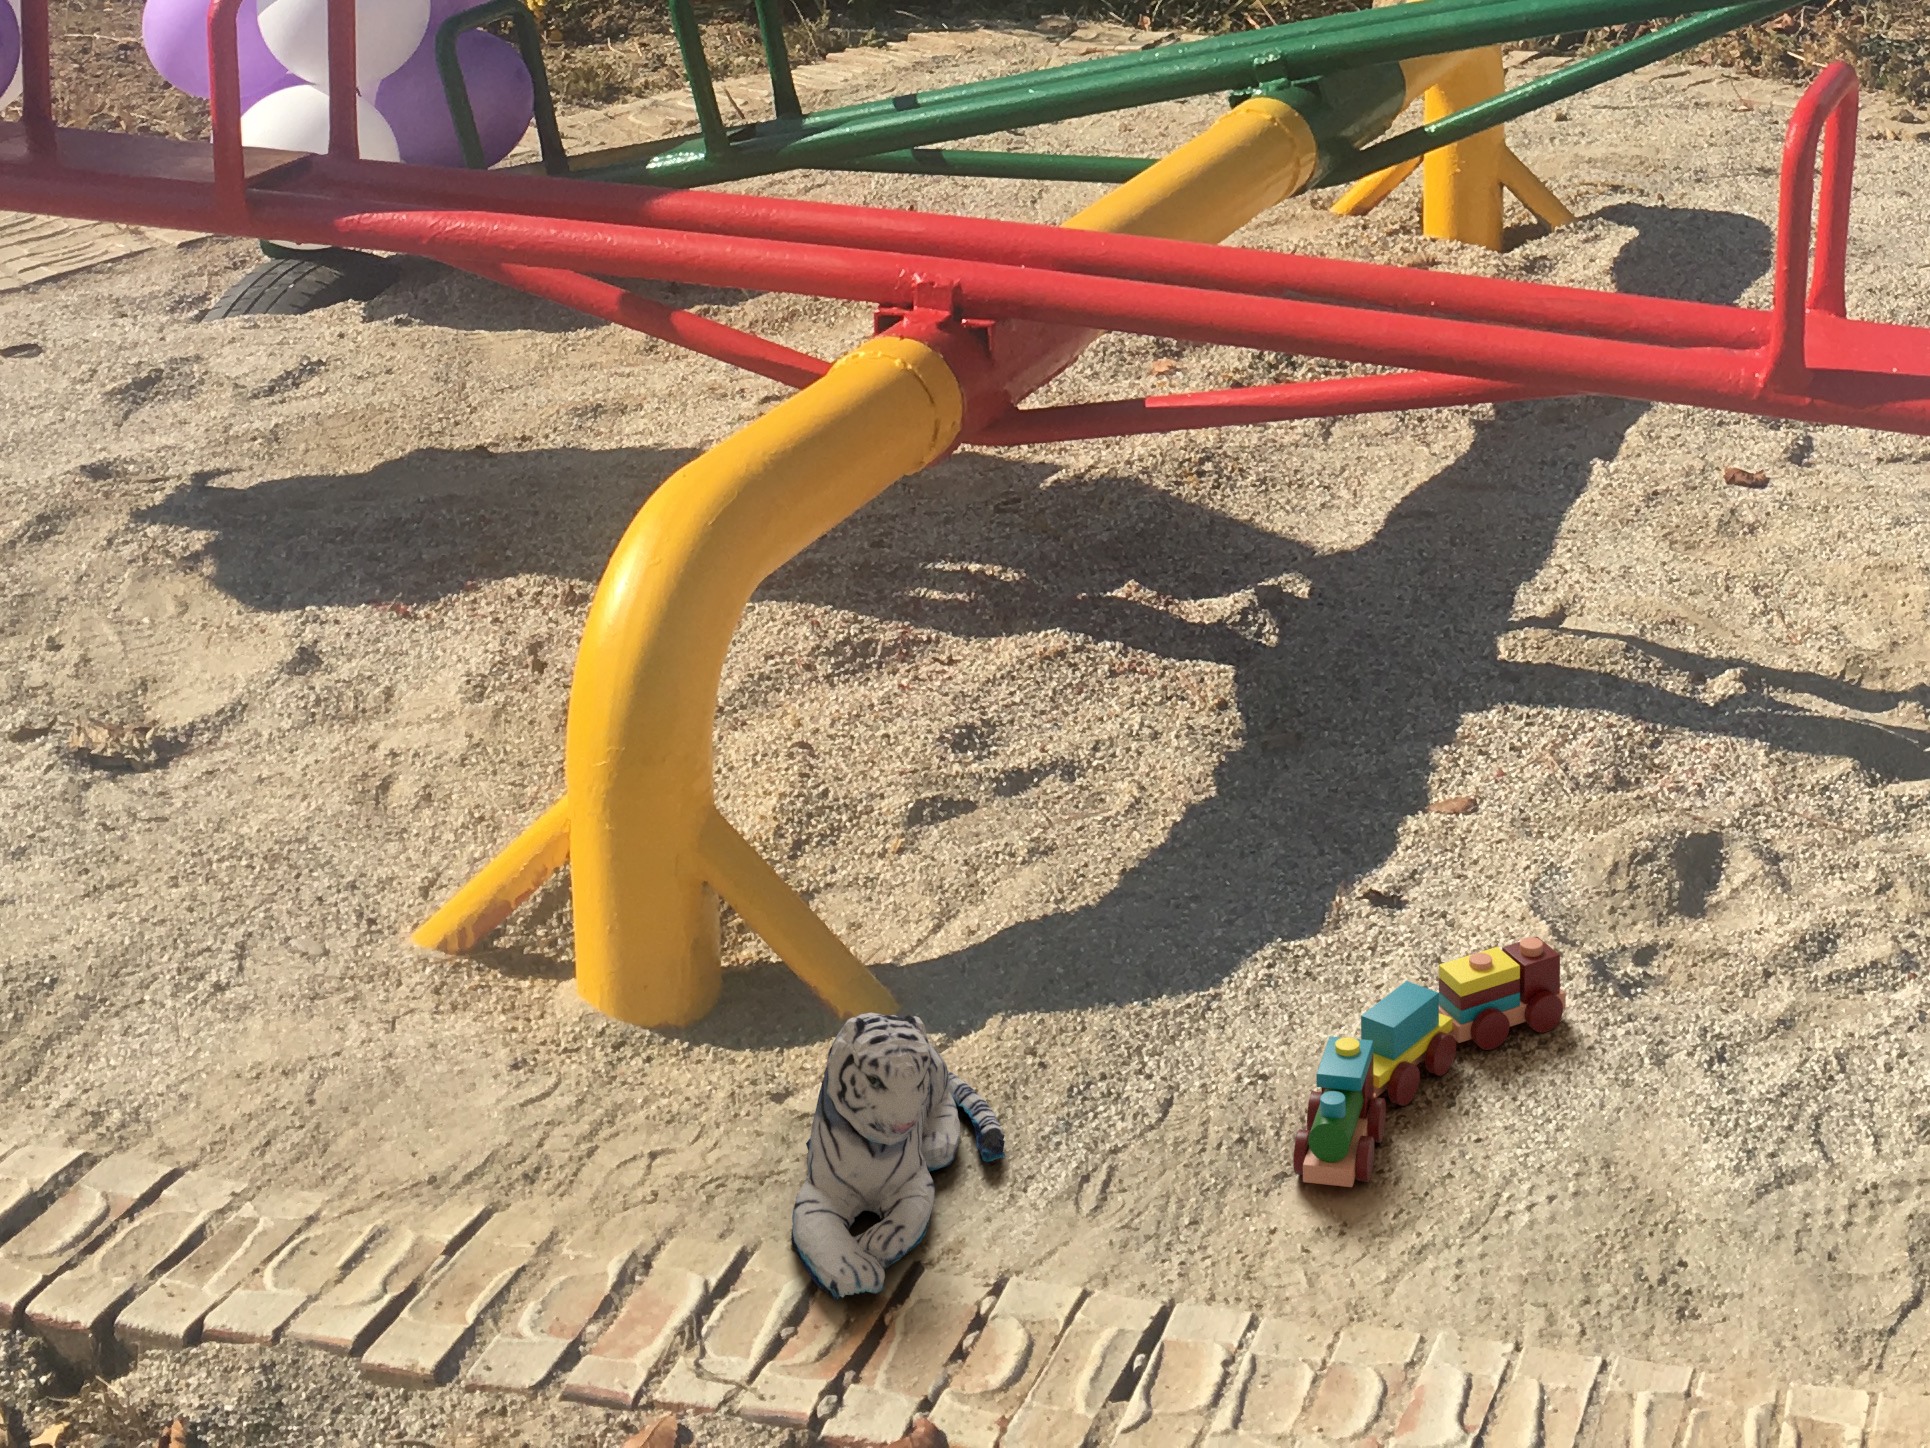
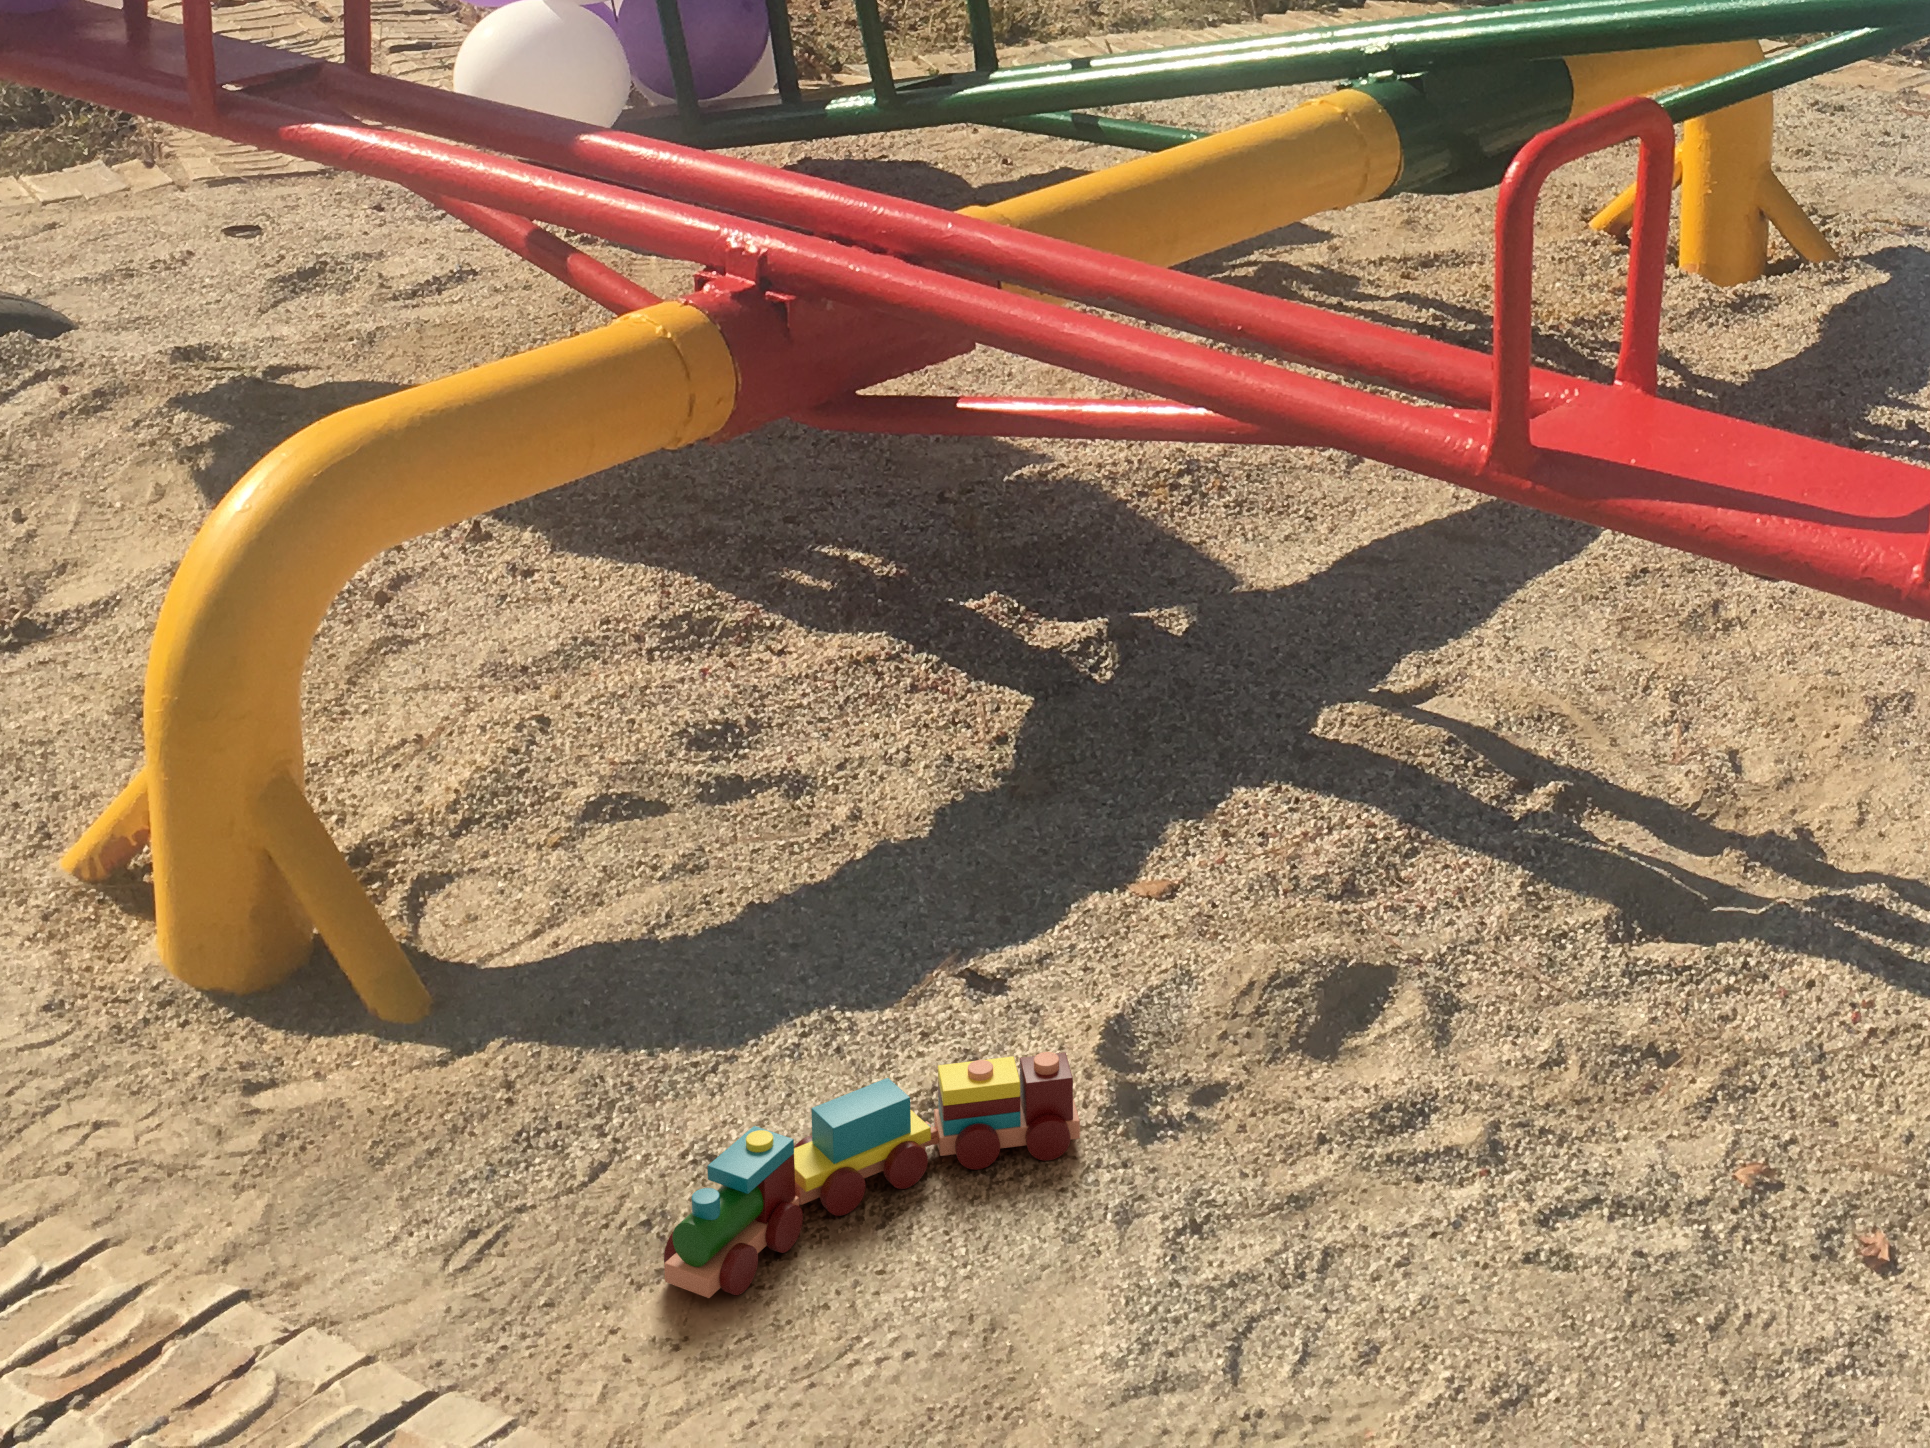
plush toy: present [791,1012,1005,1300] -> none [122,1016,433,1317]

